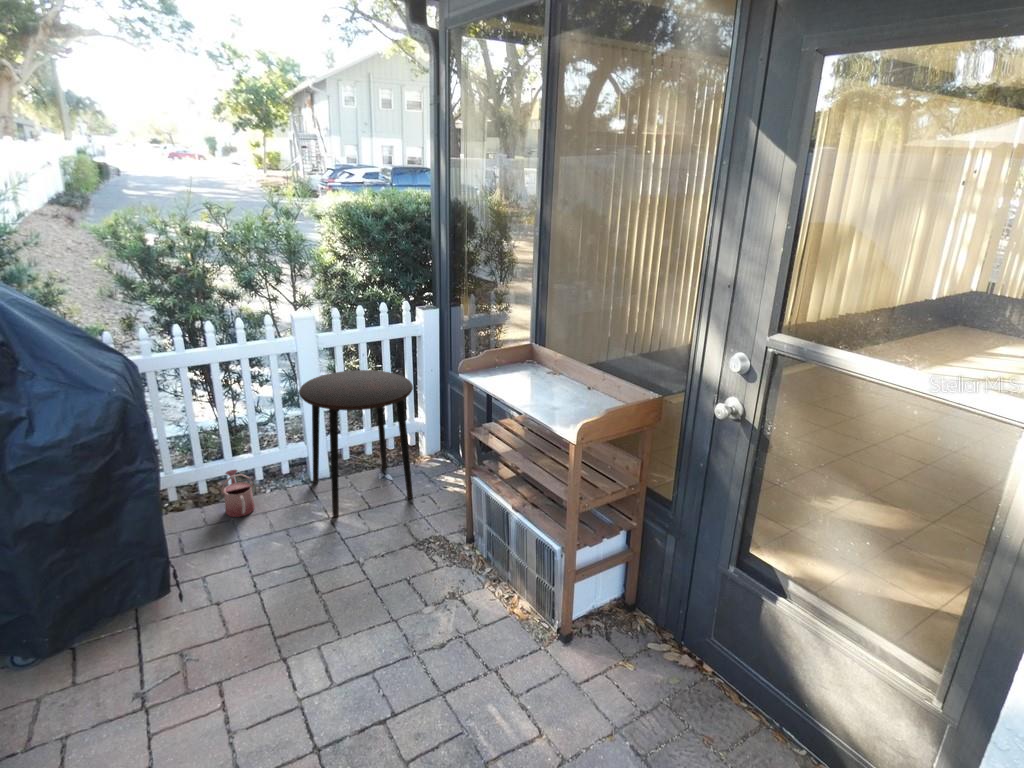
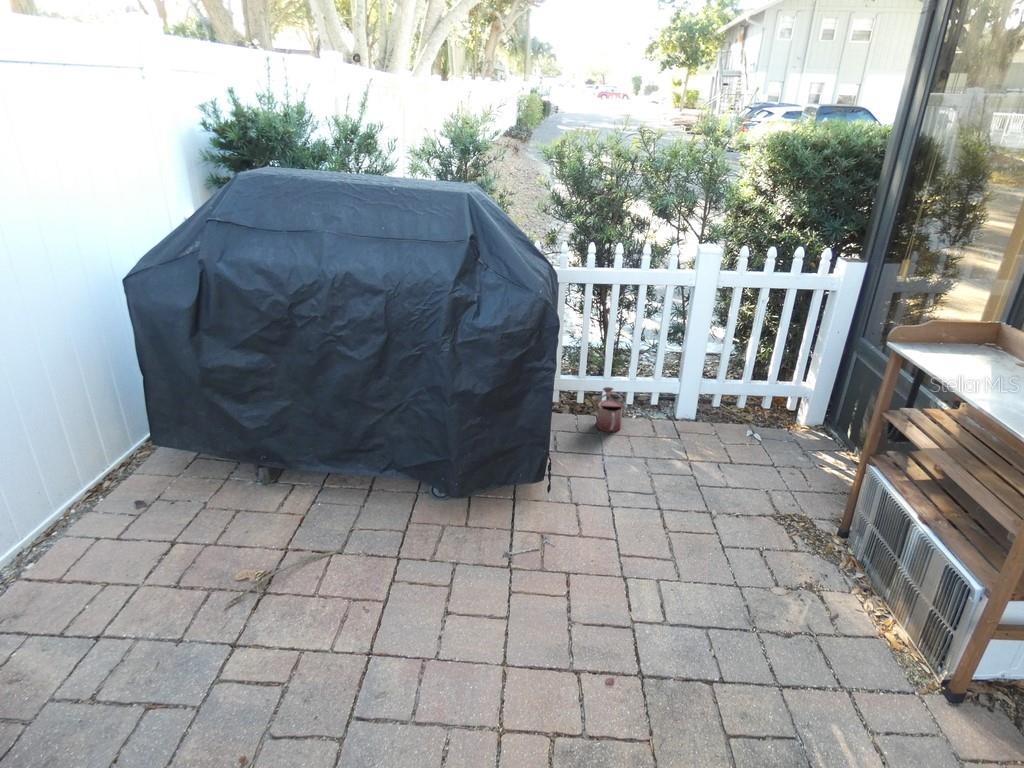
side table: present [299,370,413,517] -> none [678,315,814,466]

